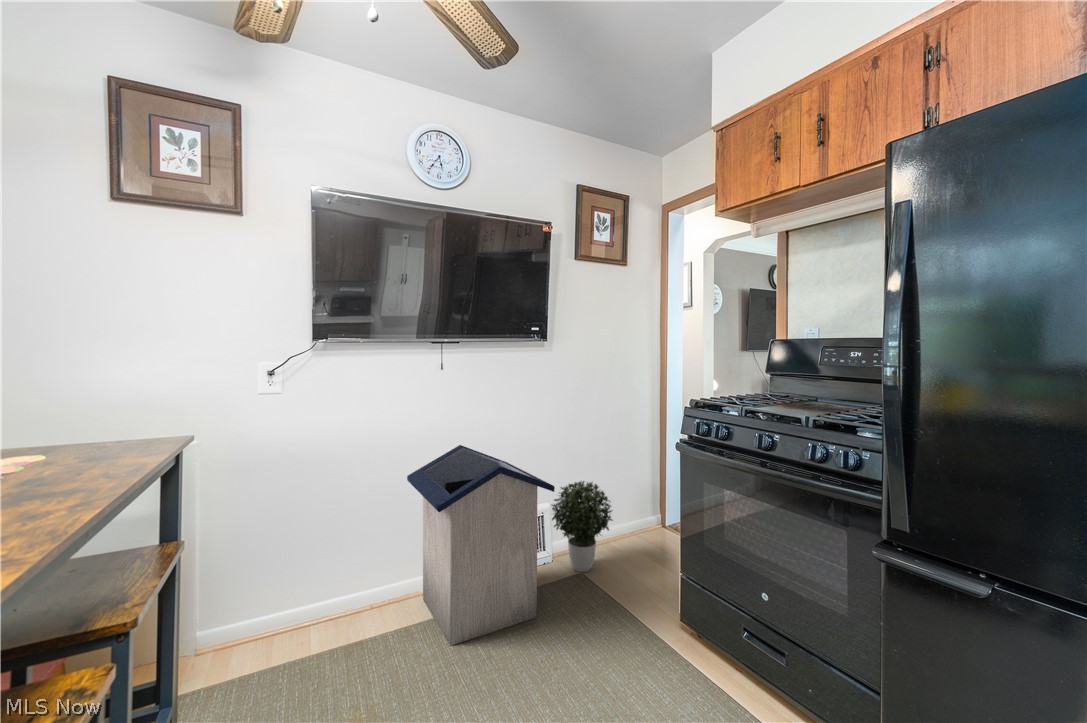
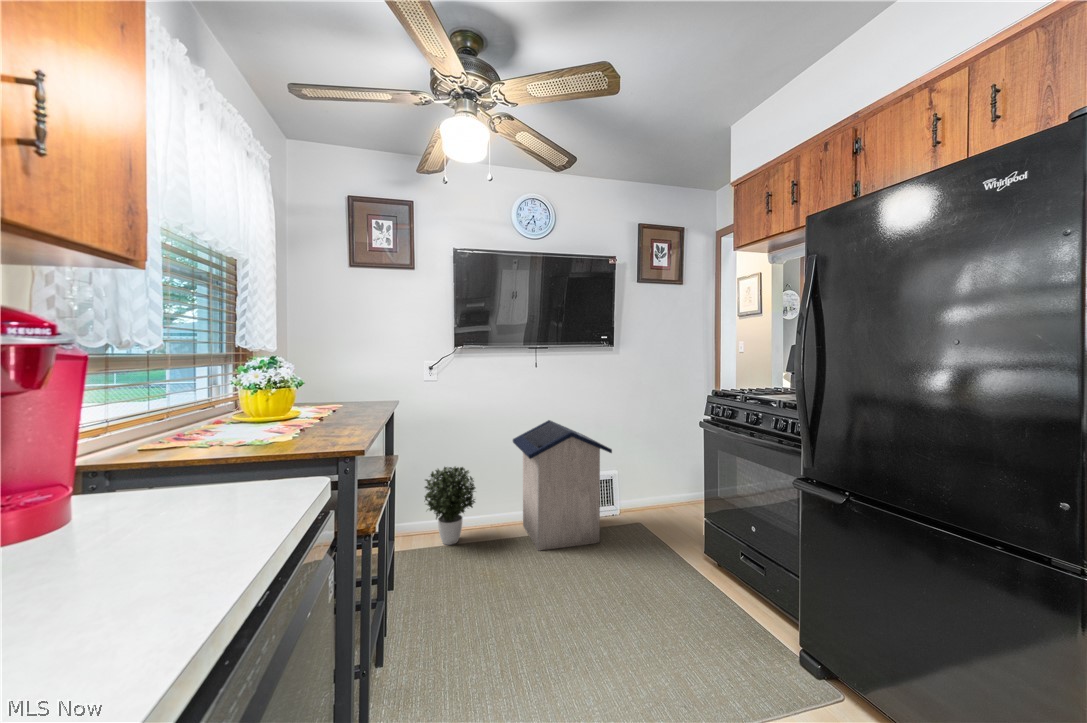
potted plant: present [552,481,612,572] -> present [425,466,475,545]

